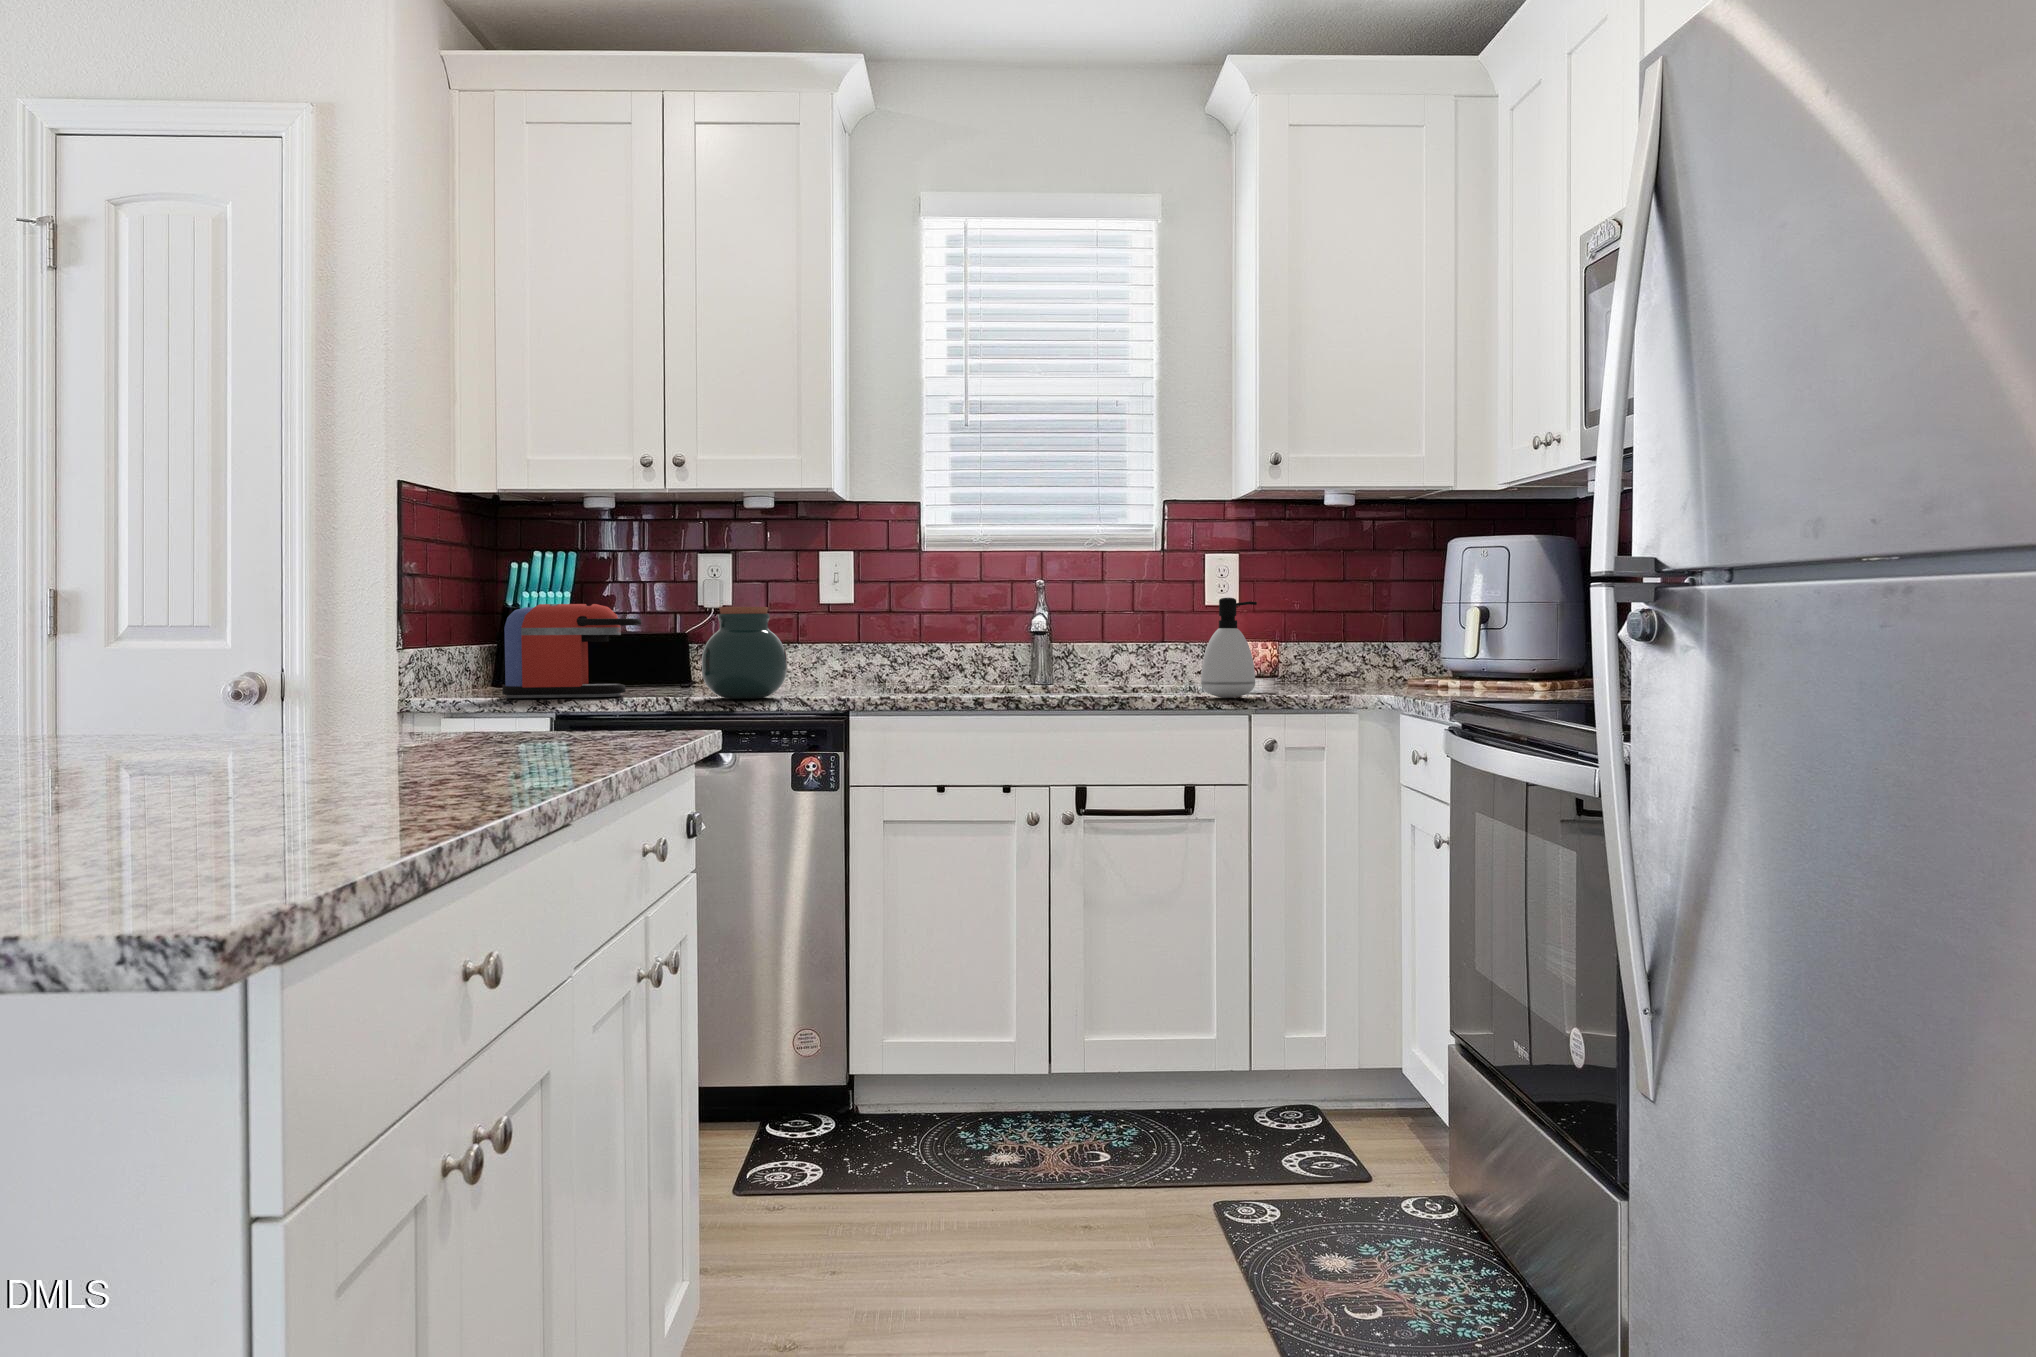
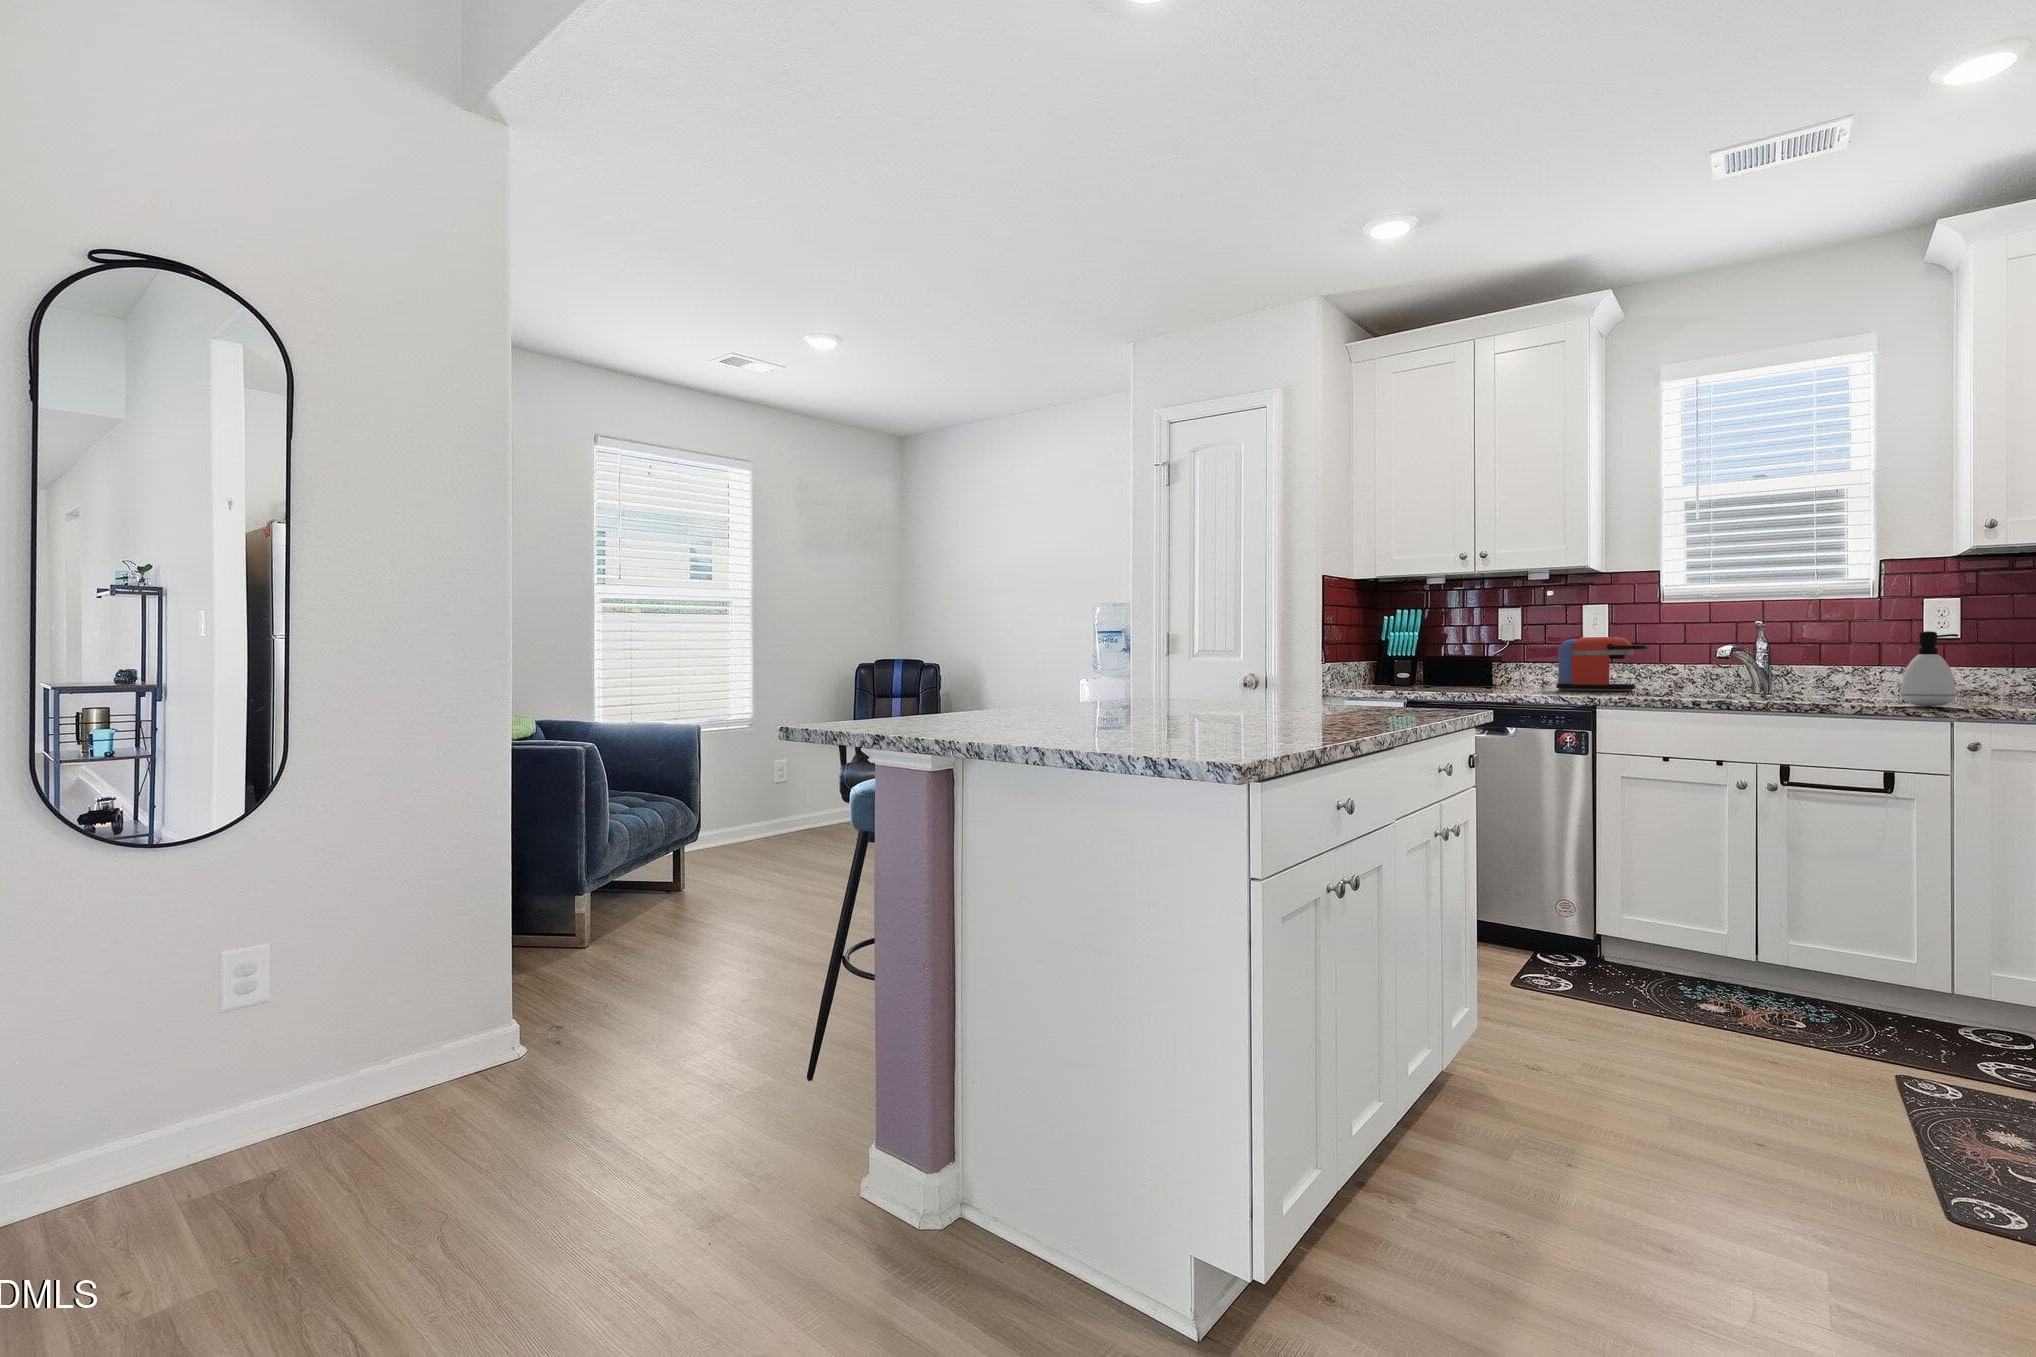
coffee maker: present [502,604,641,698] -> present [1556,637,1647,691]
jar: present [702,607,787,699] -> none [1499,641,1556,697]

